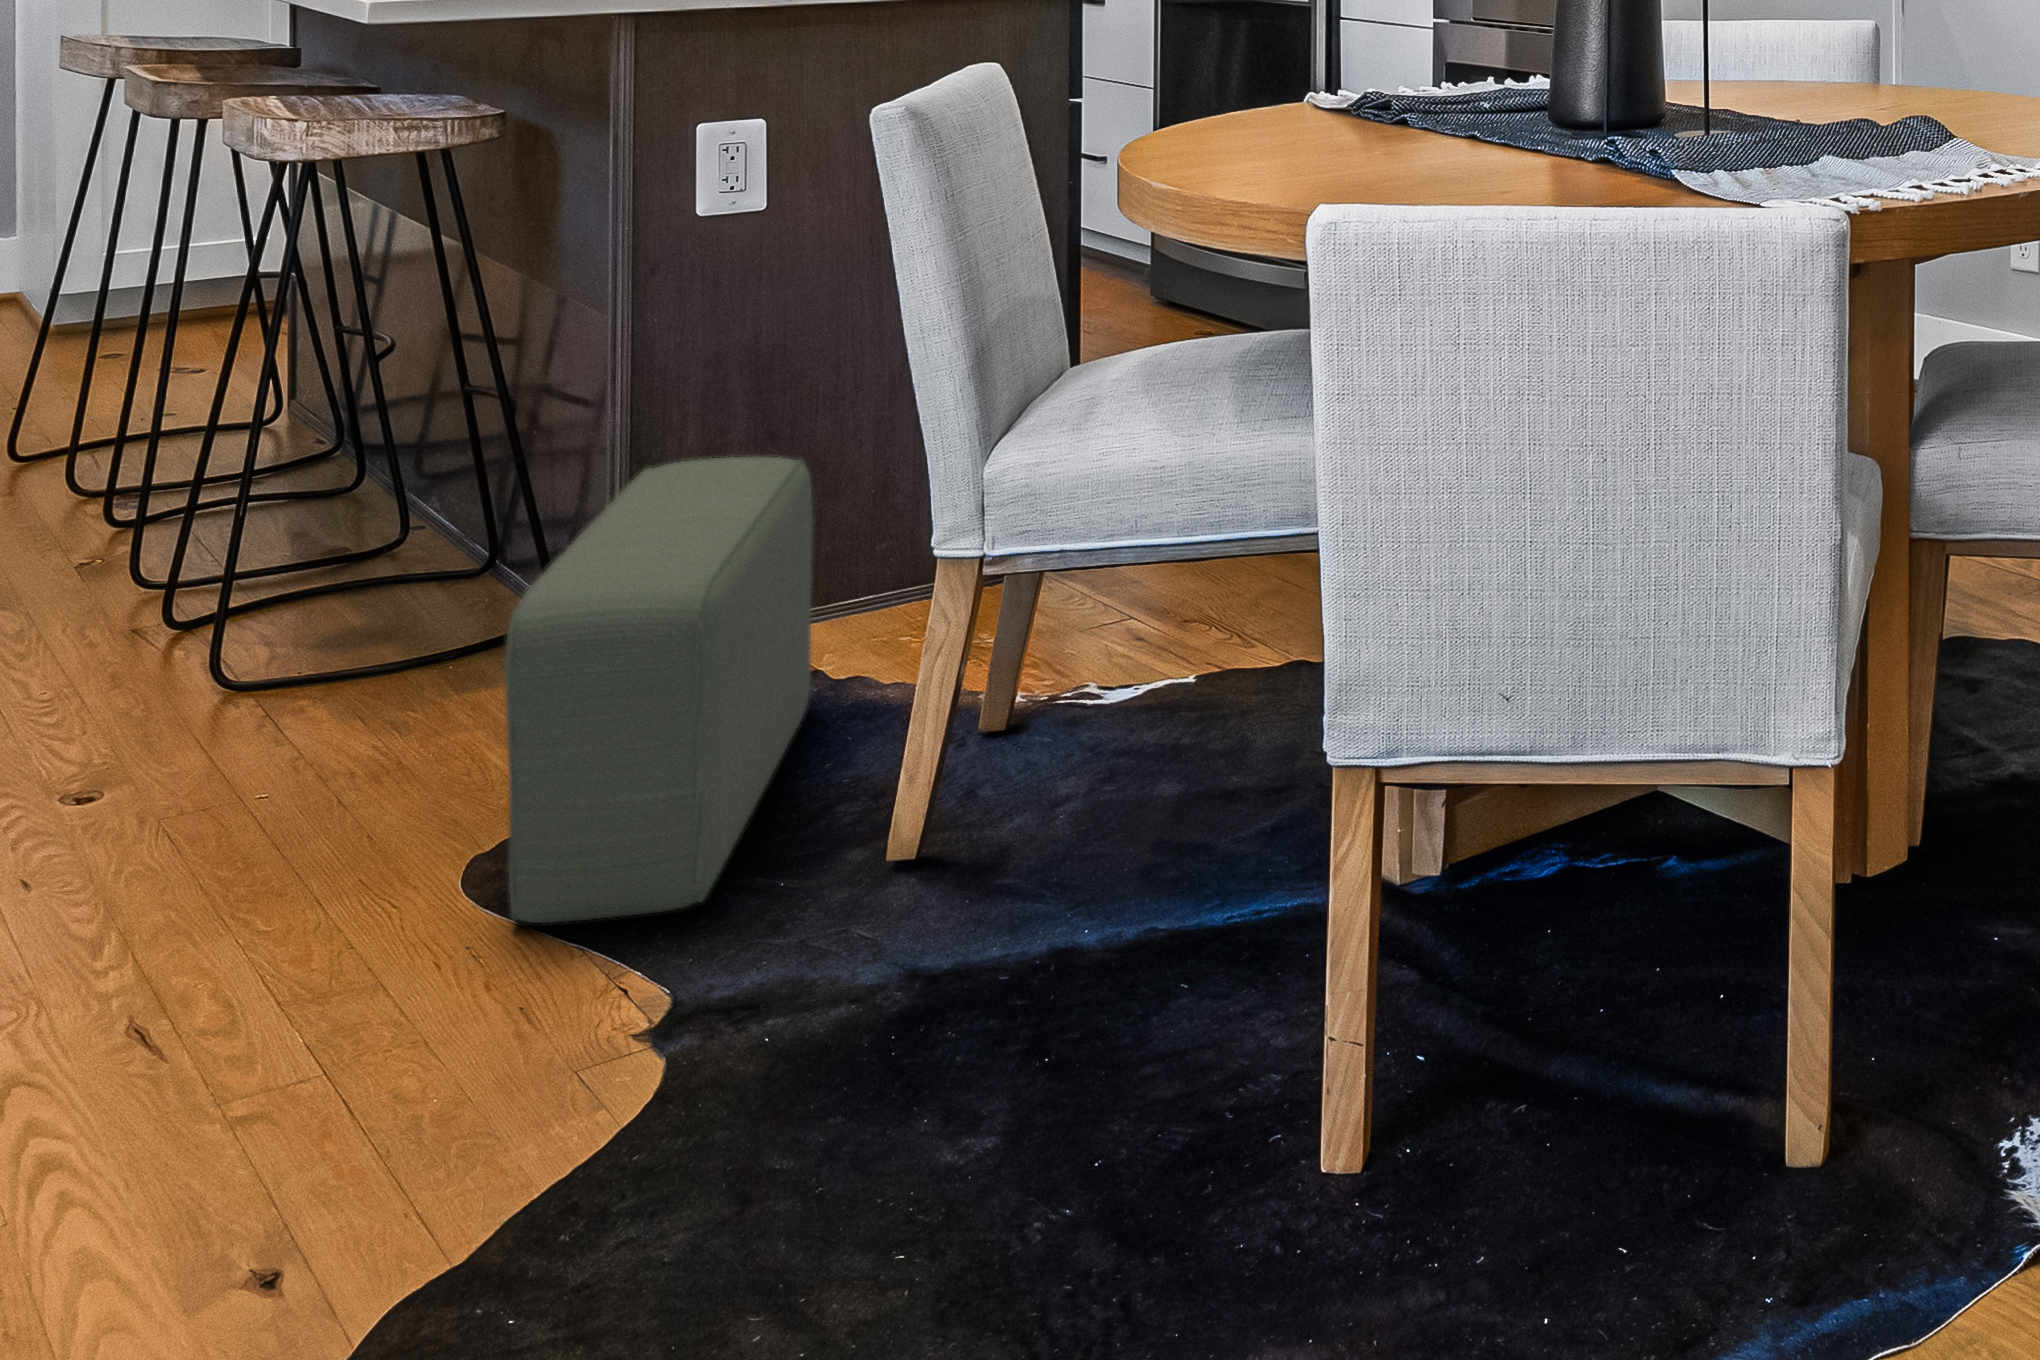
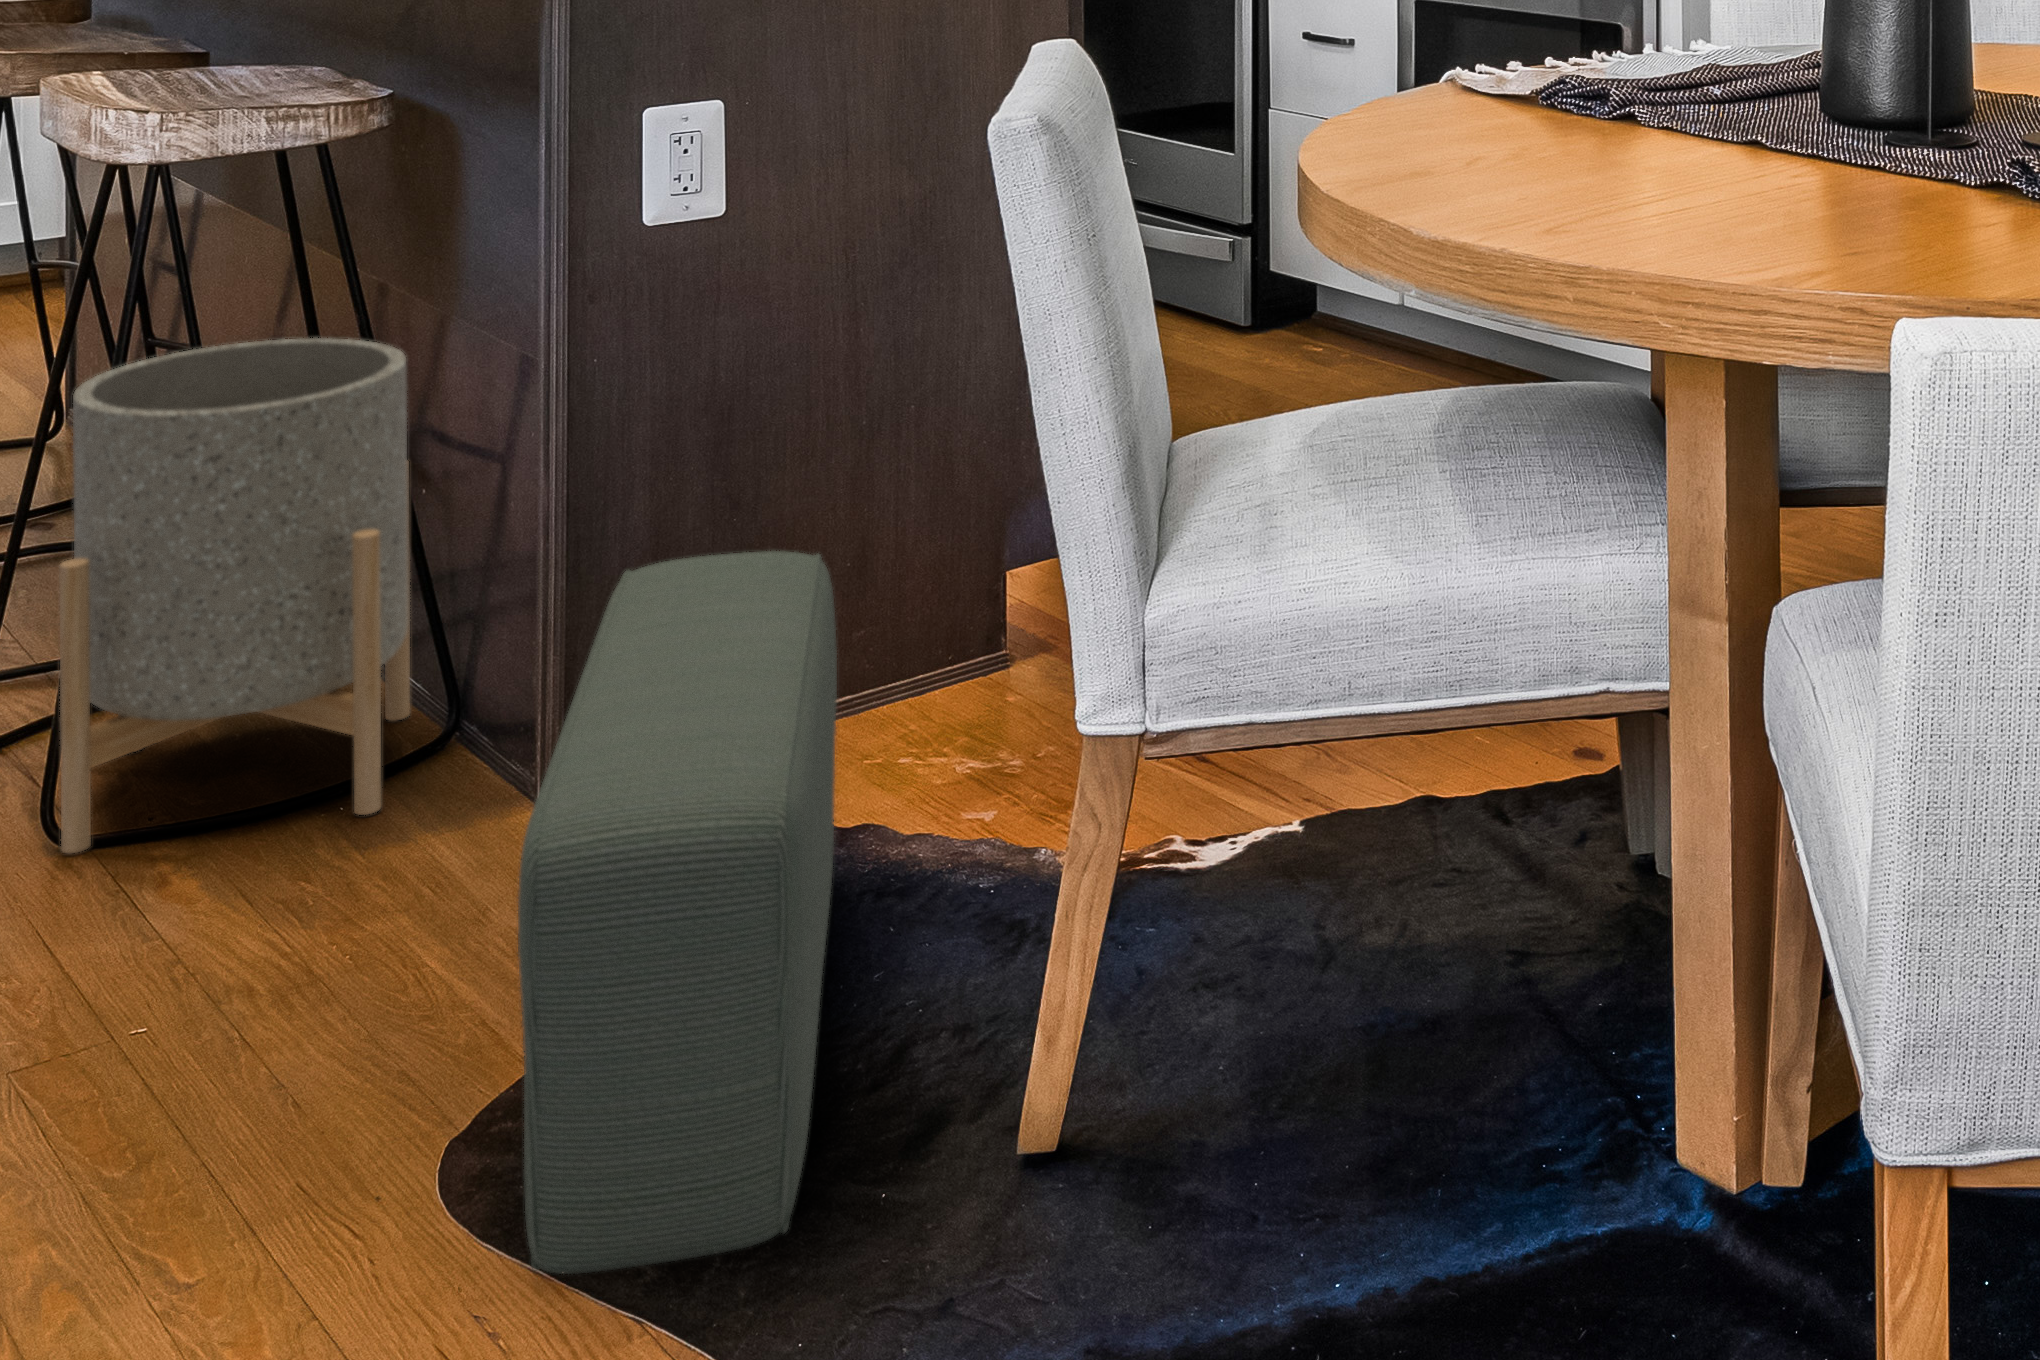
planter: none [223,309,518,692] -> present [59,338,410,853]

